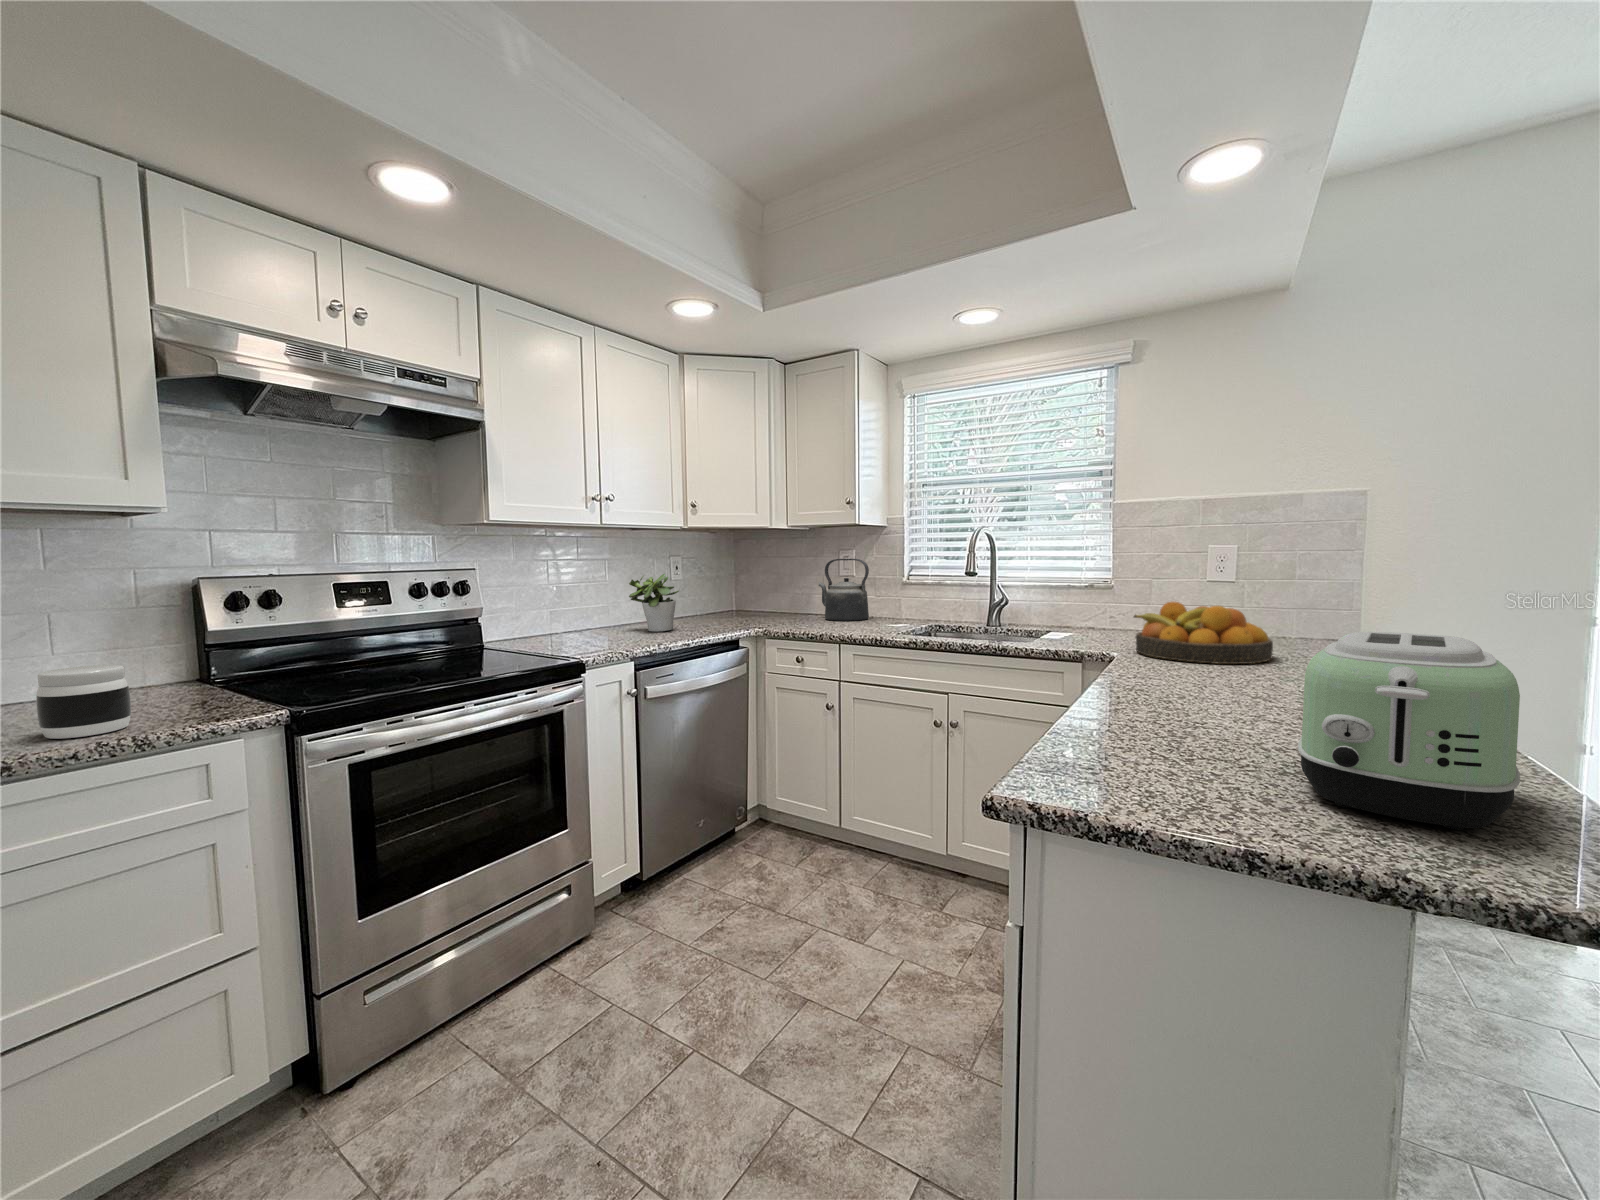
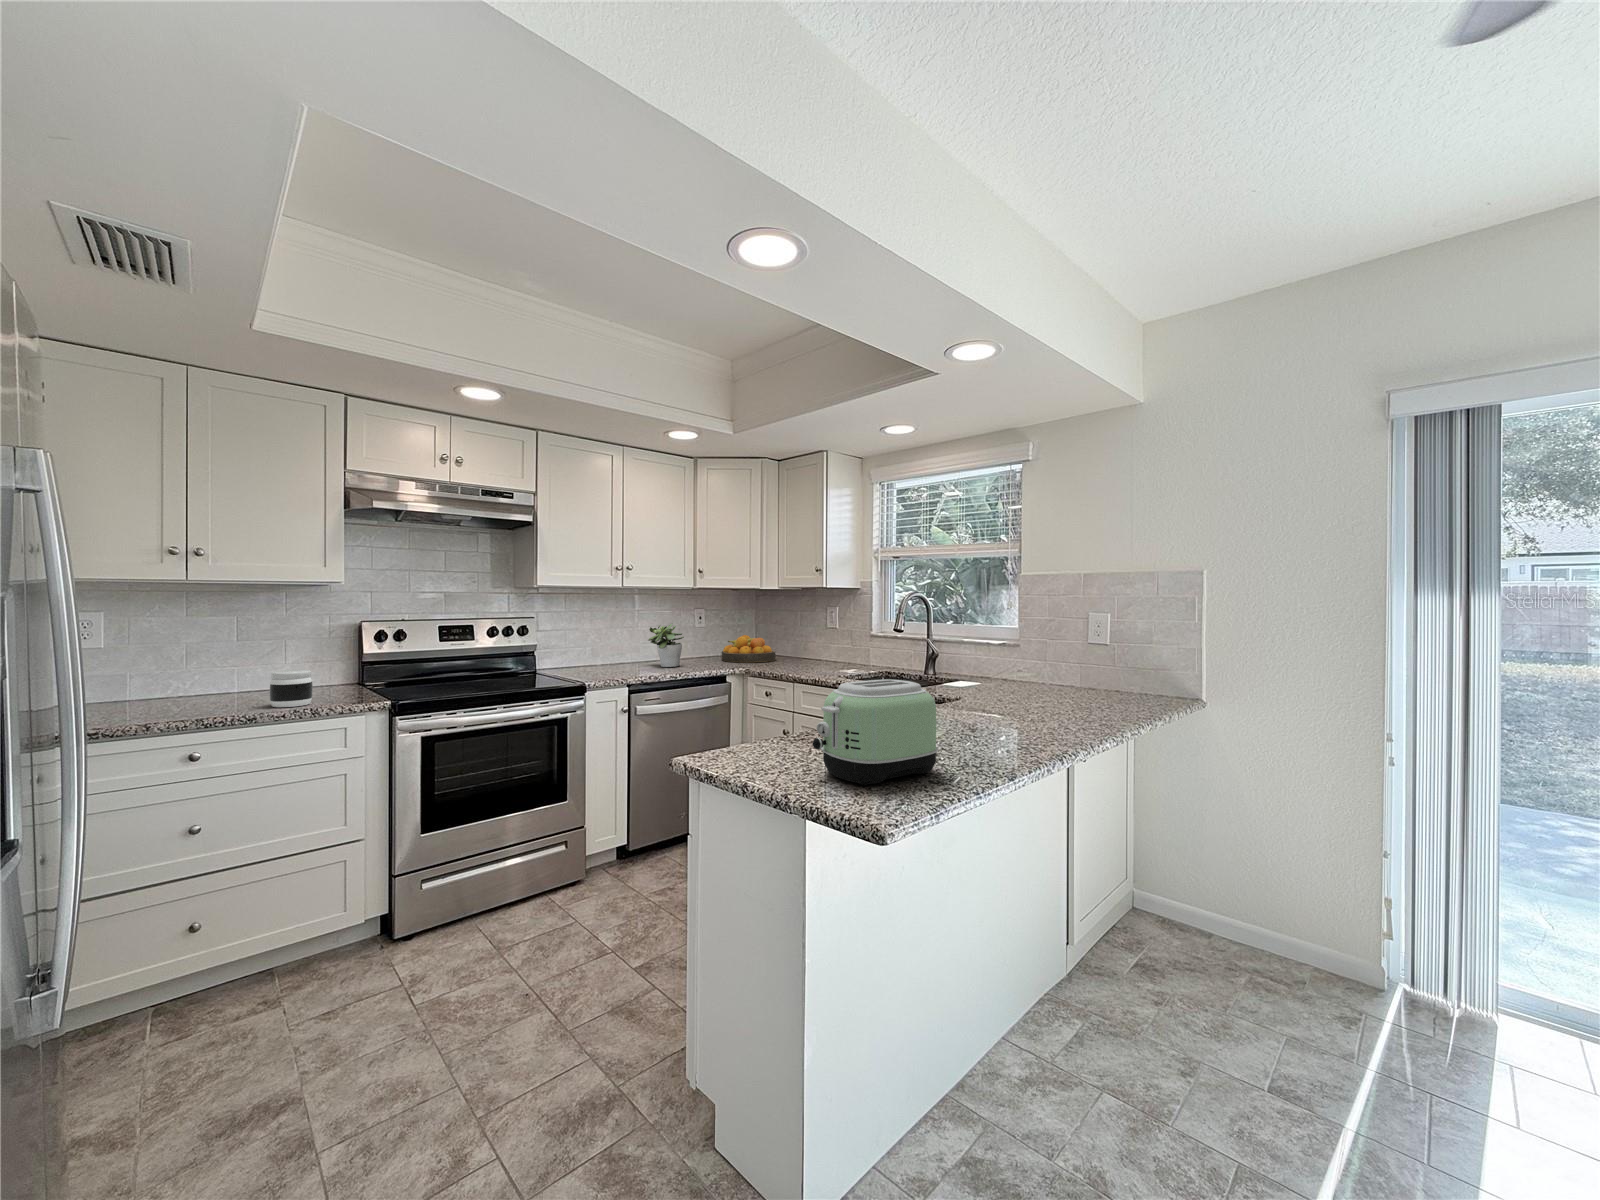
kettle: present [818,559,869,621] -> none [807,615,843,665]
fruit bowl: present [1134,602,1273,664] -> present [722,635,776,663]

